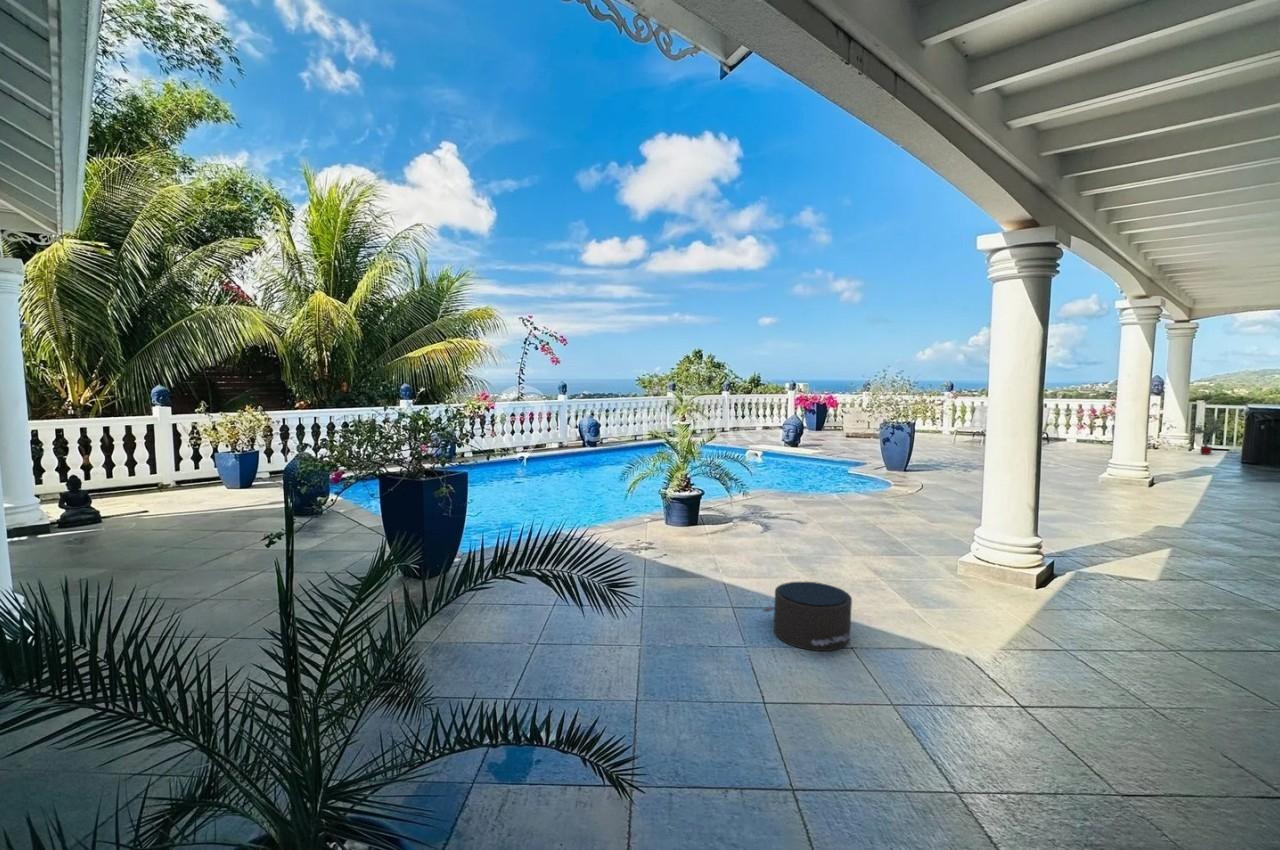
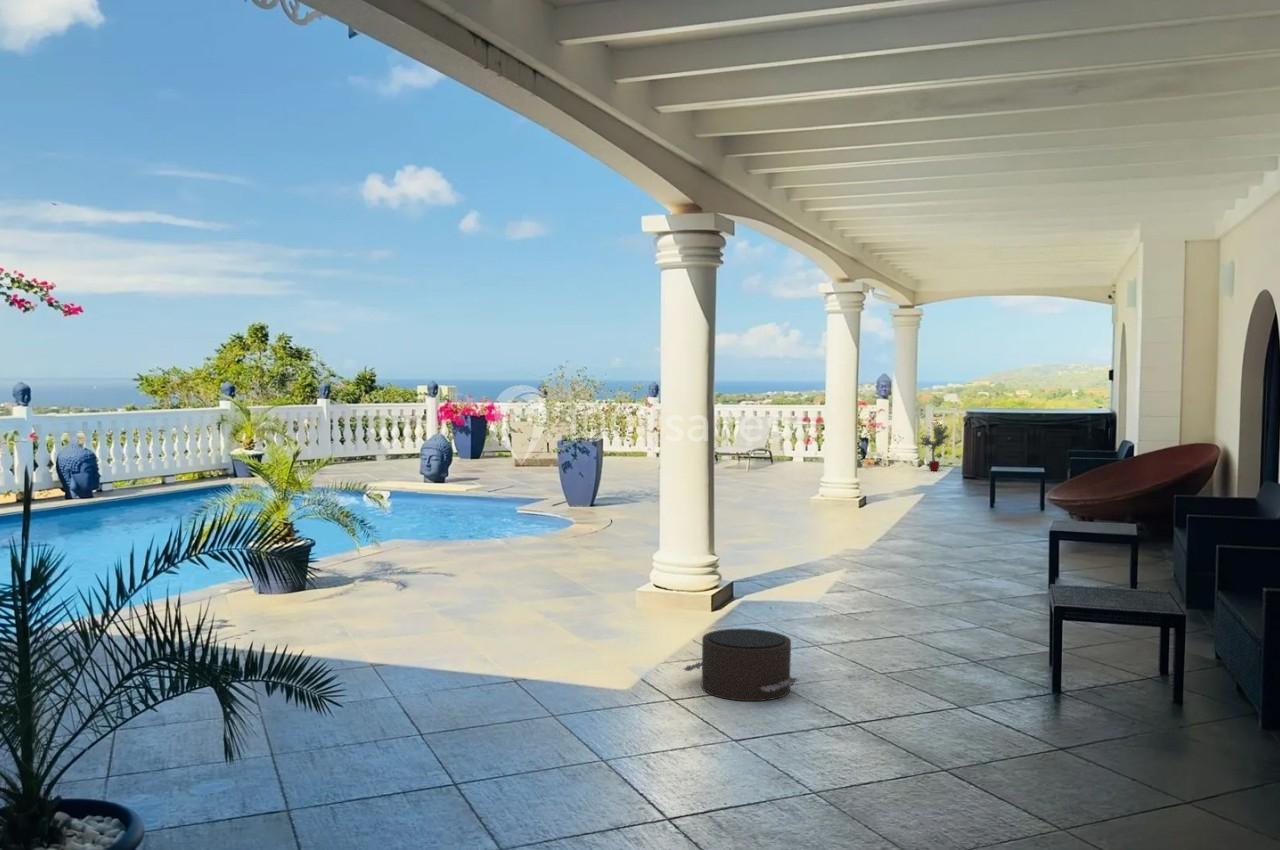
pouf: present [763,582,852,651] -> present [684,629,797,701]

